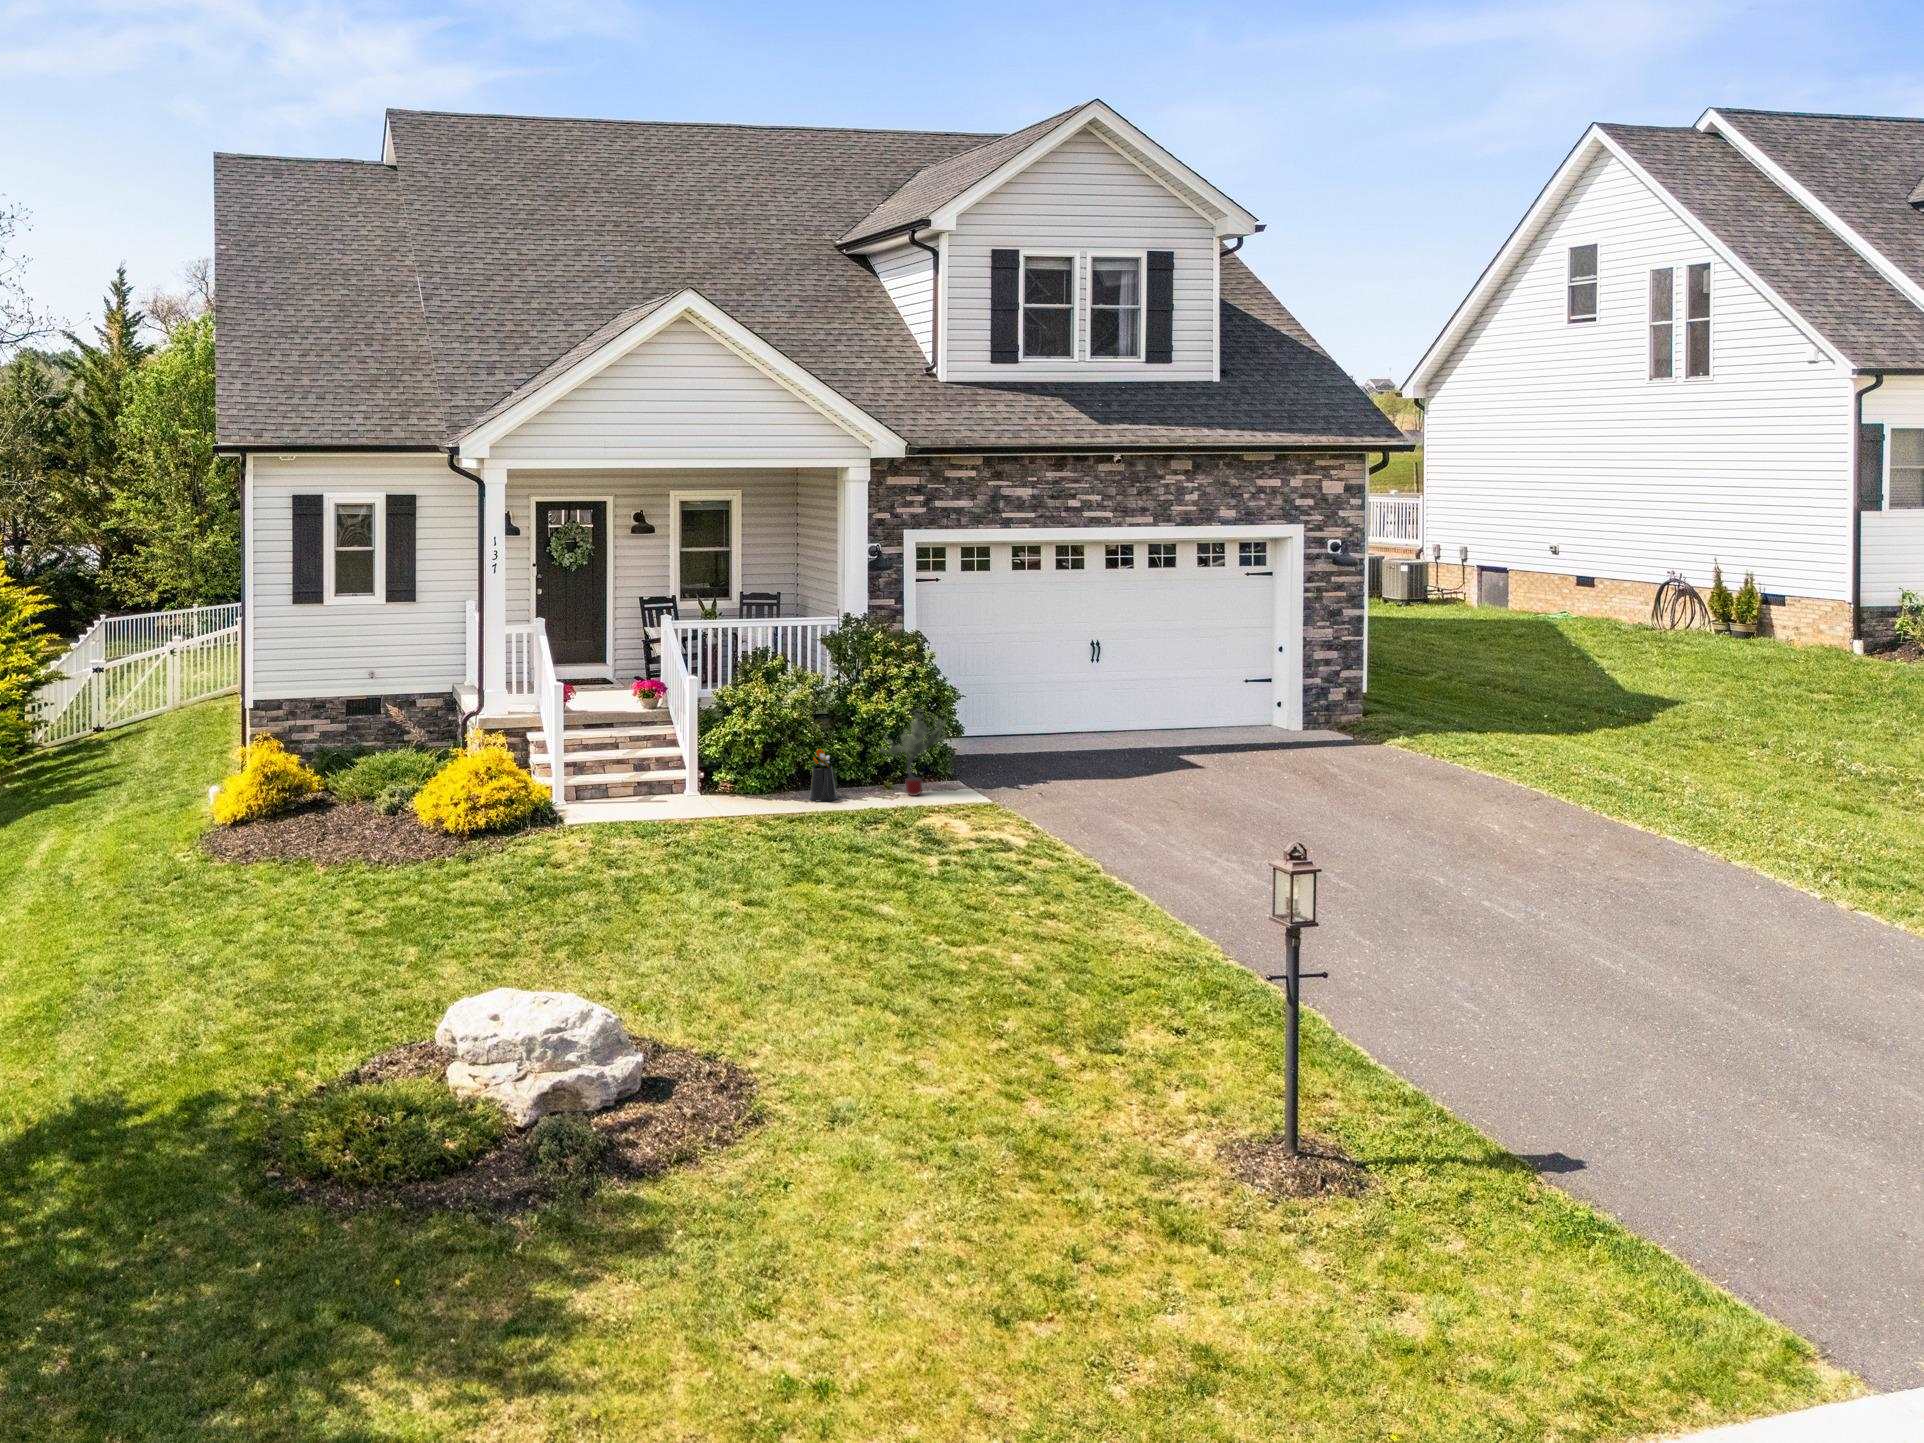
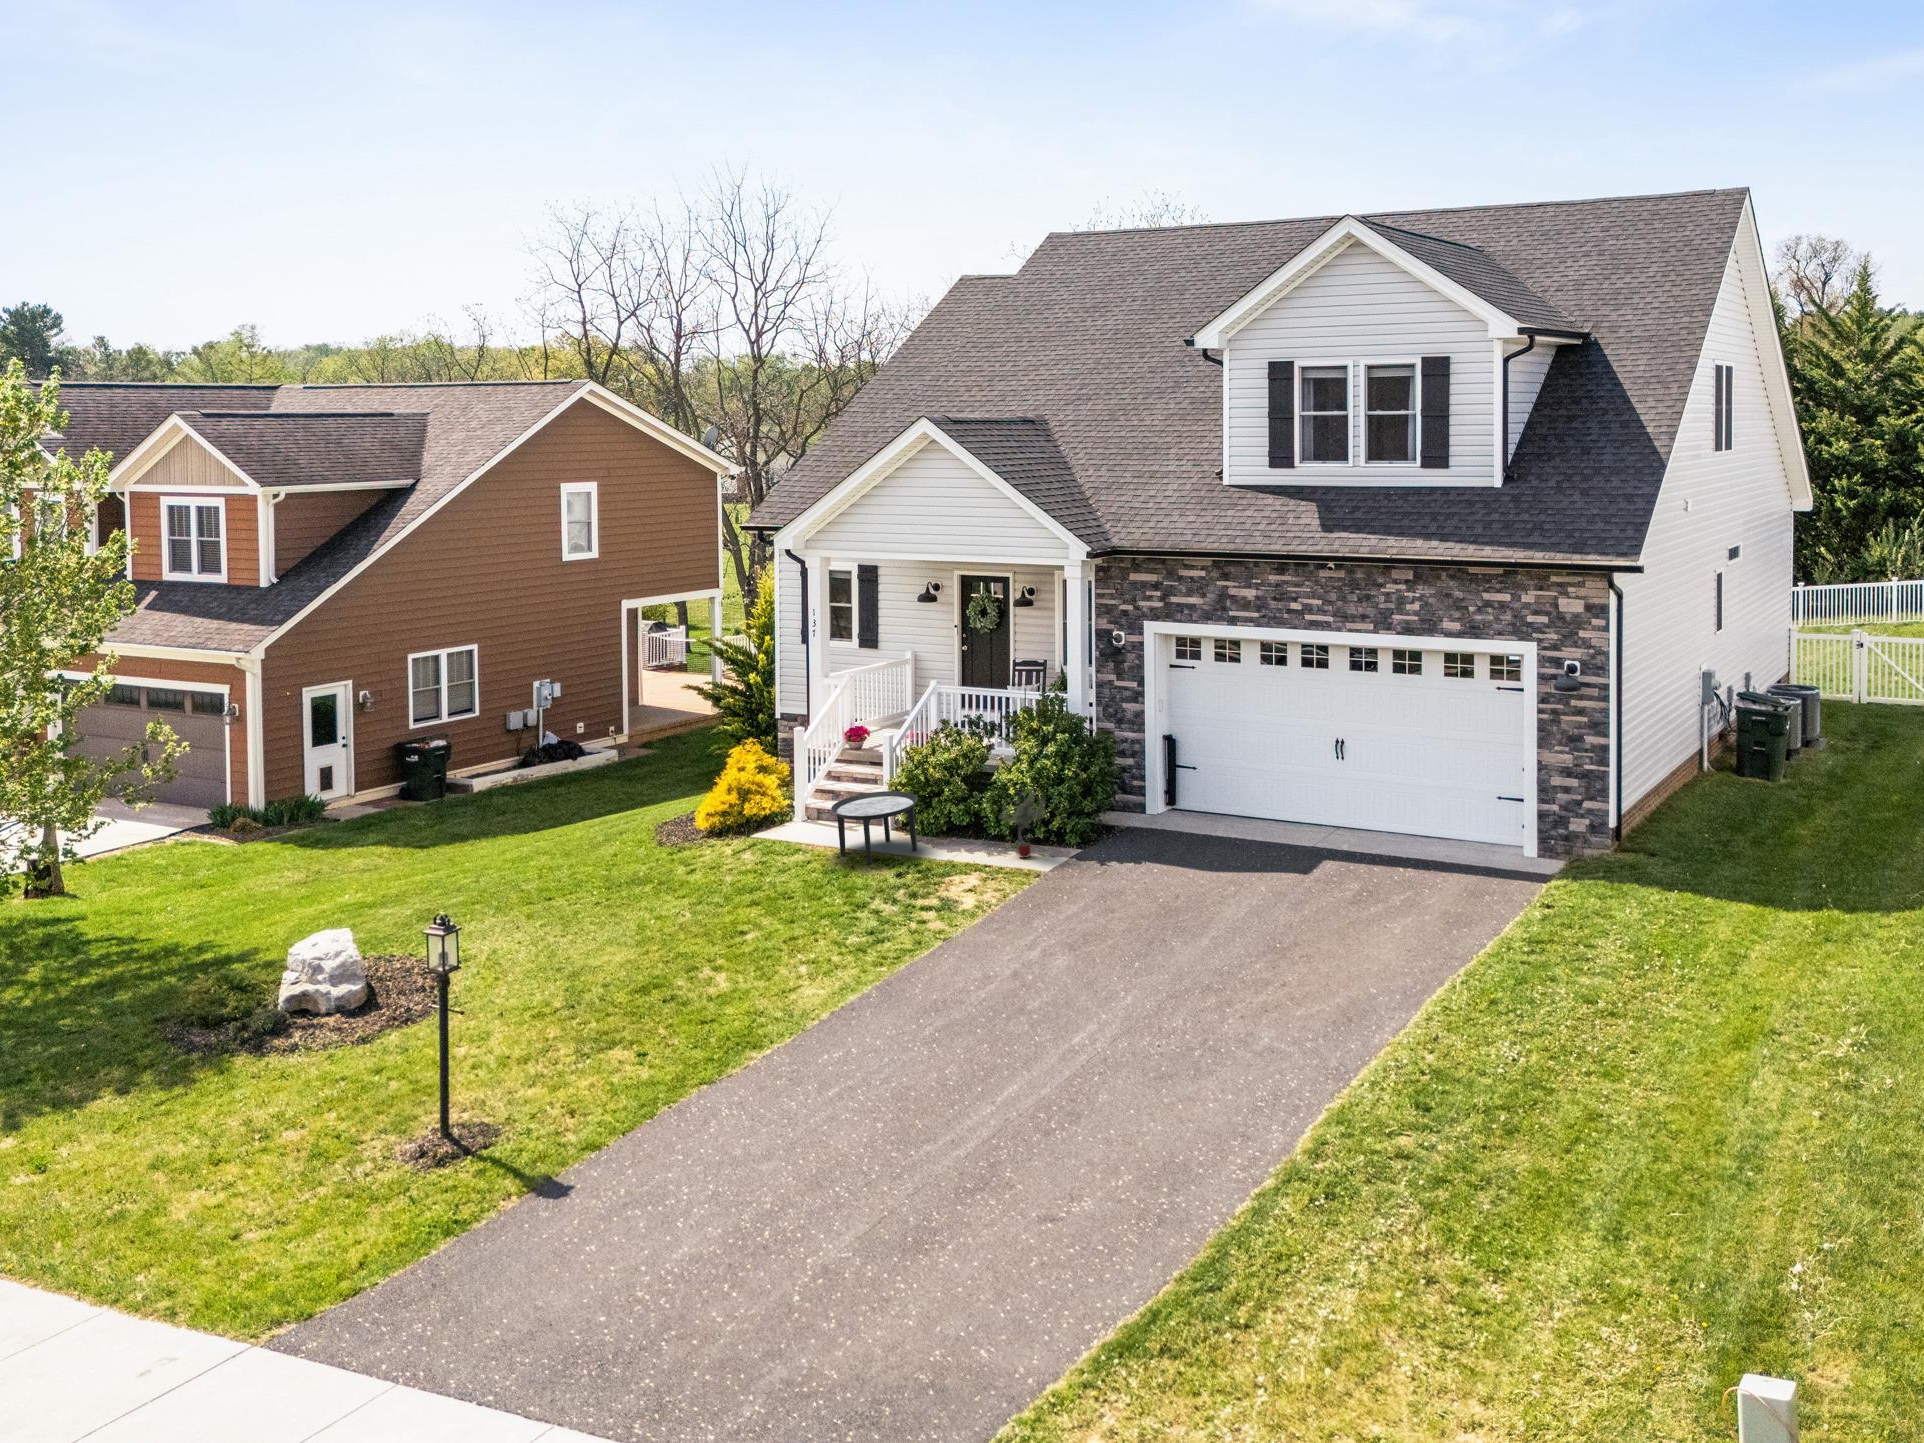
round table: none [676,741,788,829] -> present [831,791,918,864]
watering can: present [809,749,837,802] -> none [953,807,979,851]

